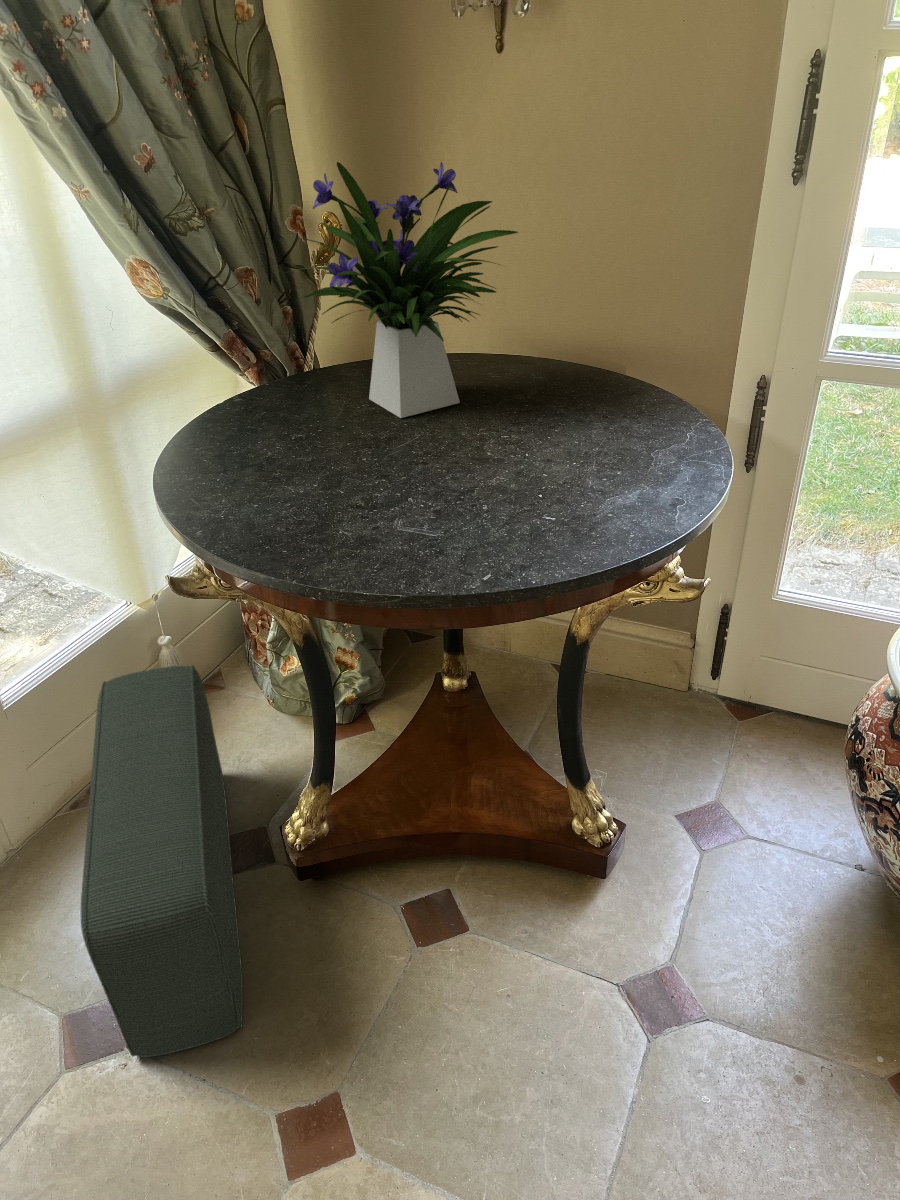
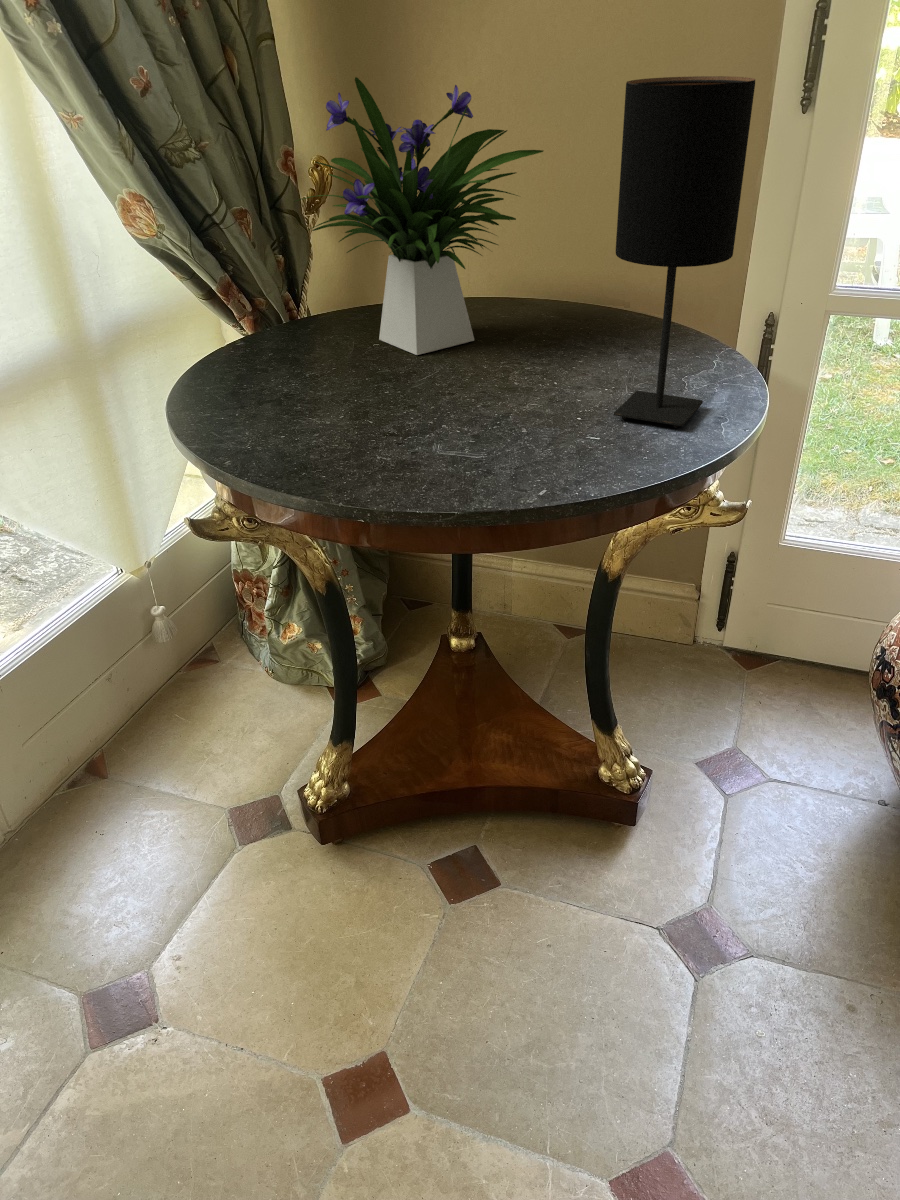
table lamp: none [573,175,702,509] -> present [614,76,755,428]
pouf: present [80,665,243,1057] -> none [99,627,276,1030]

